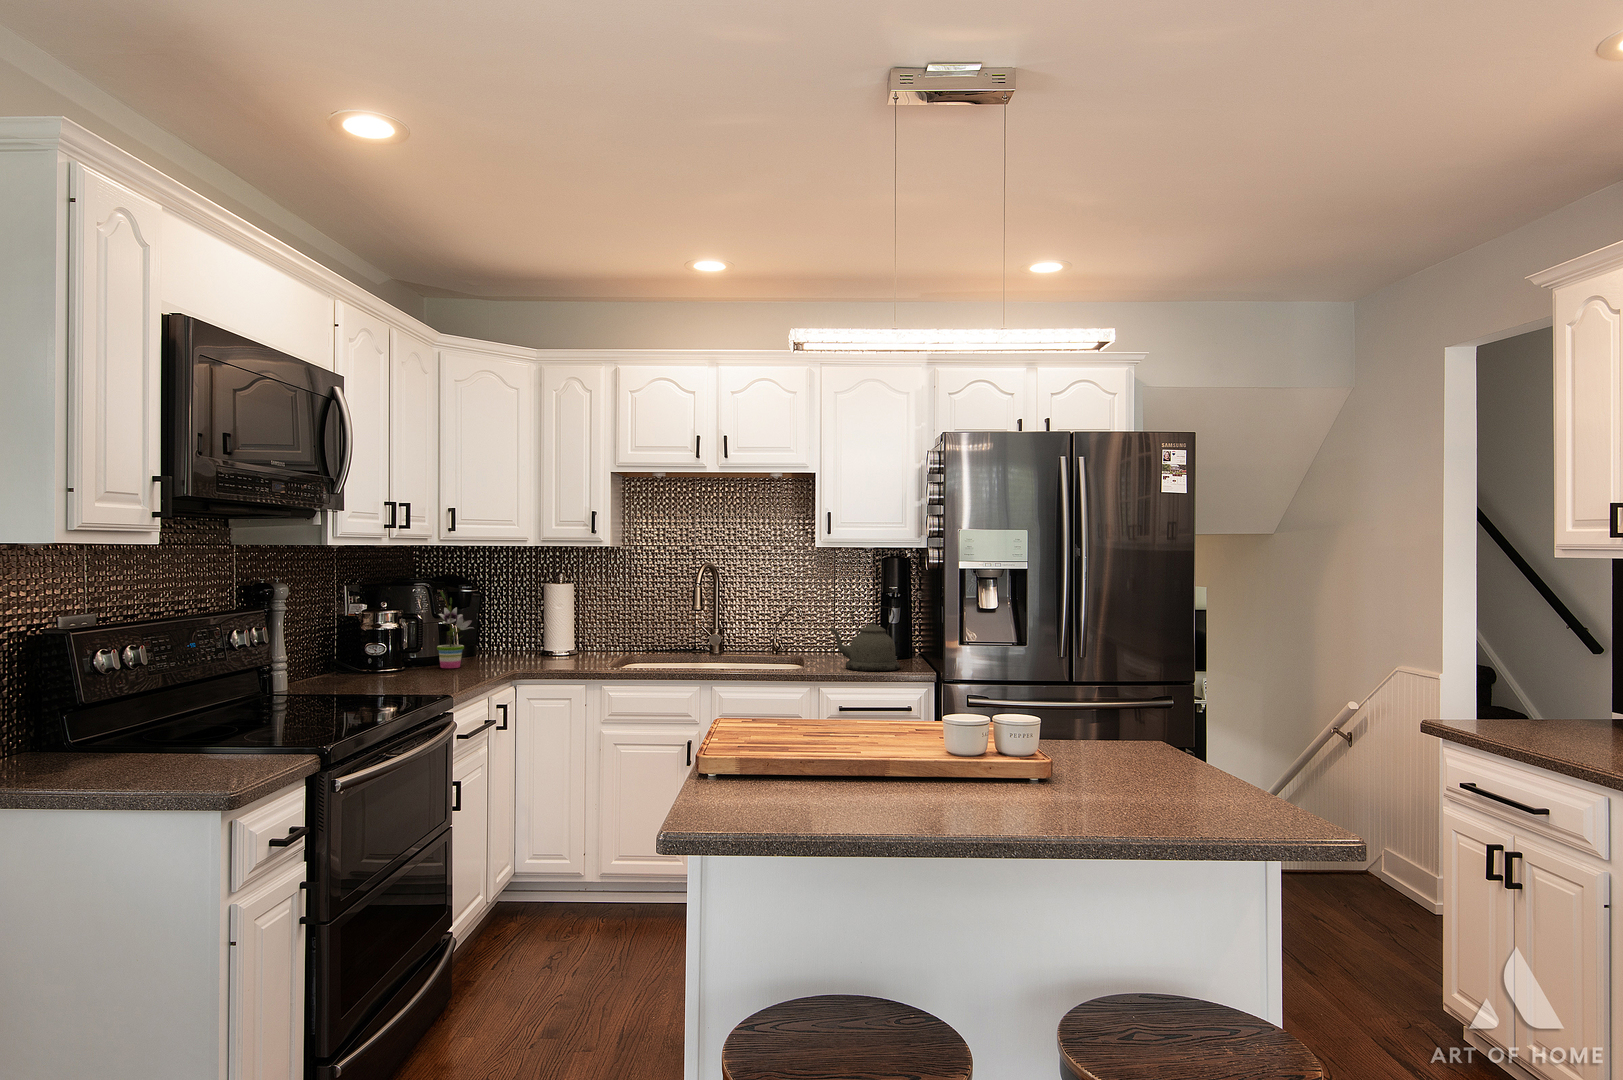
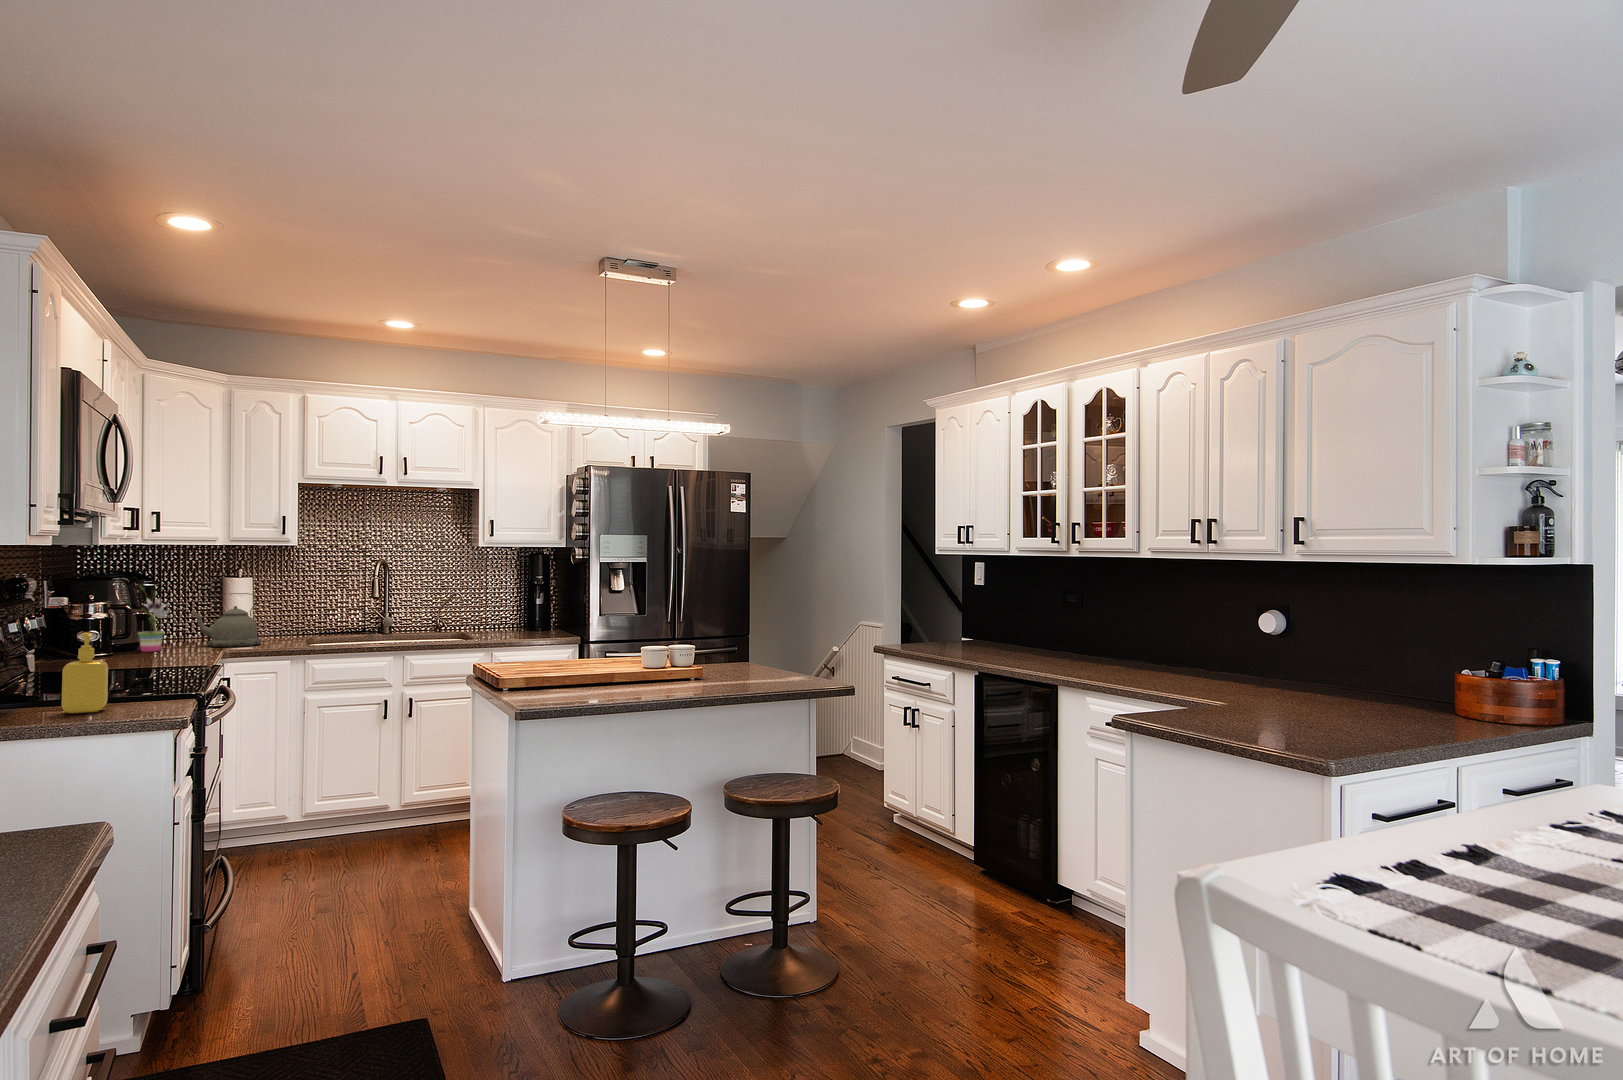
kettle: present [829,606,900,671] -> present [191,593,261,647]
soap dispenser: none [118,667,183,780] -> present [62,633,108,714]

